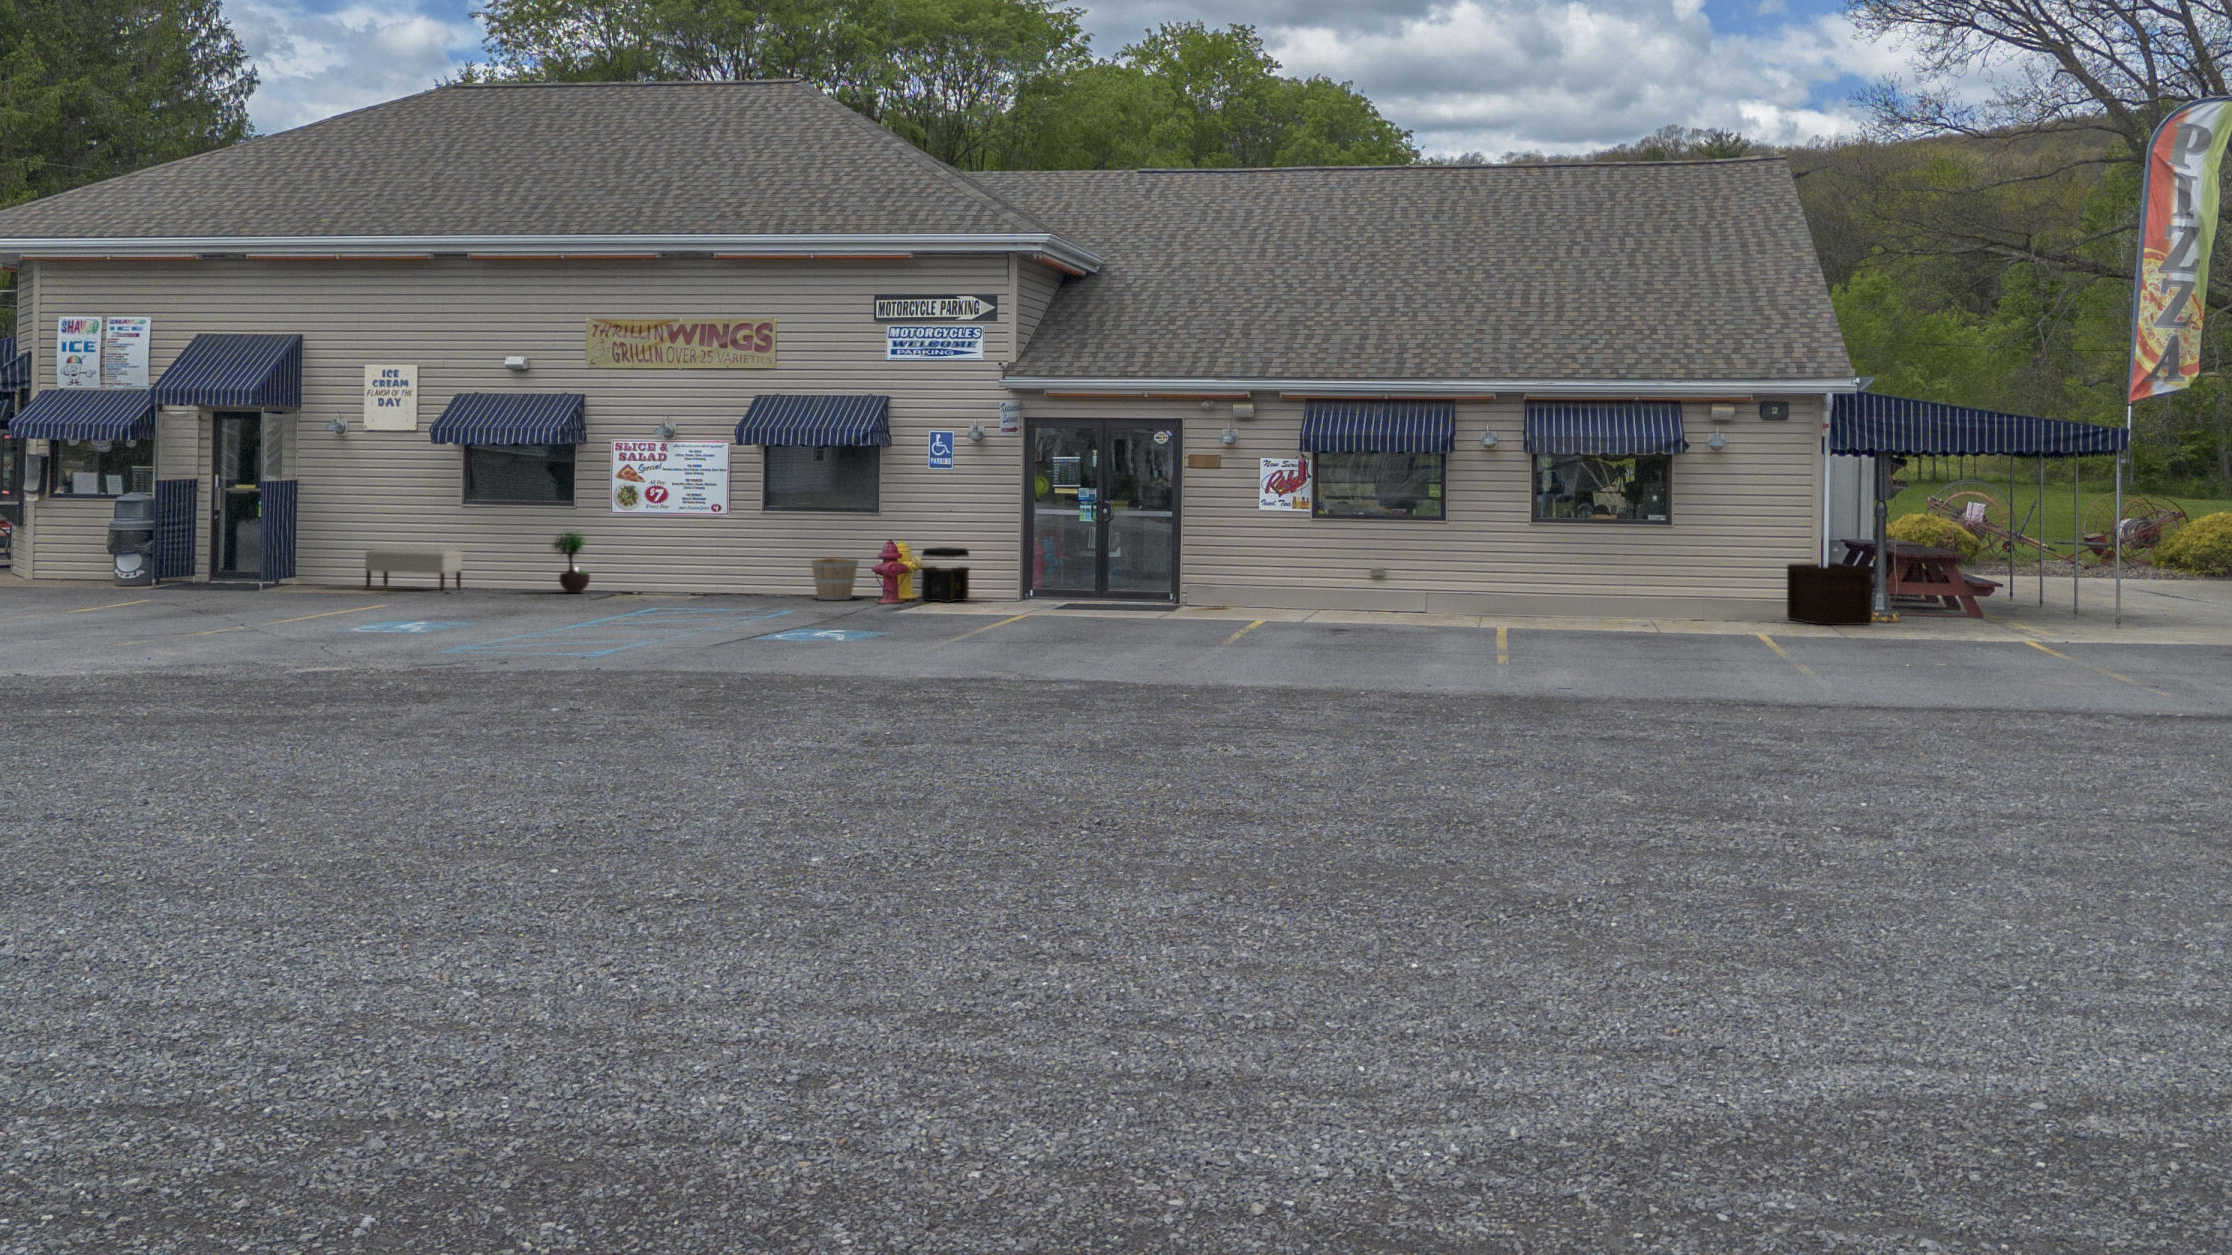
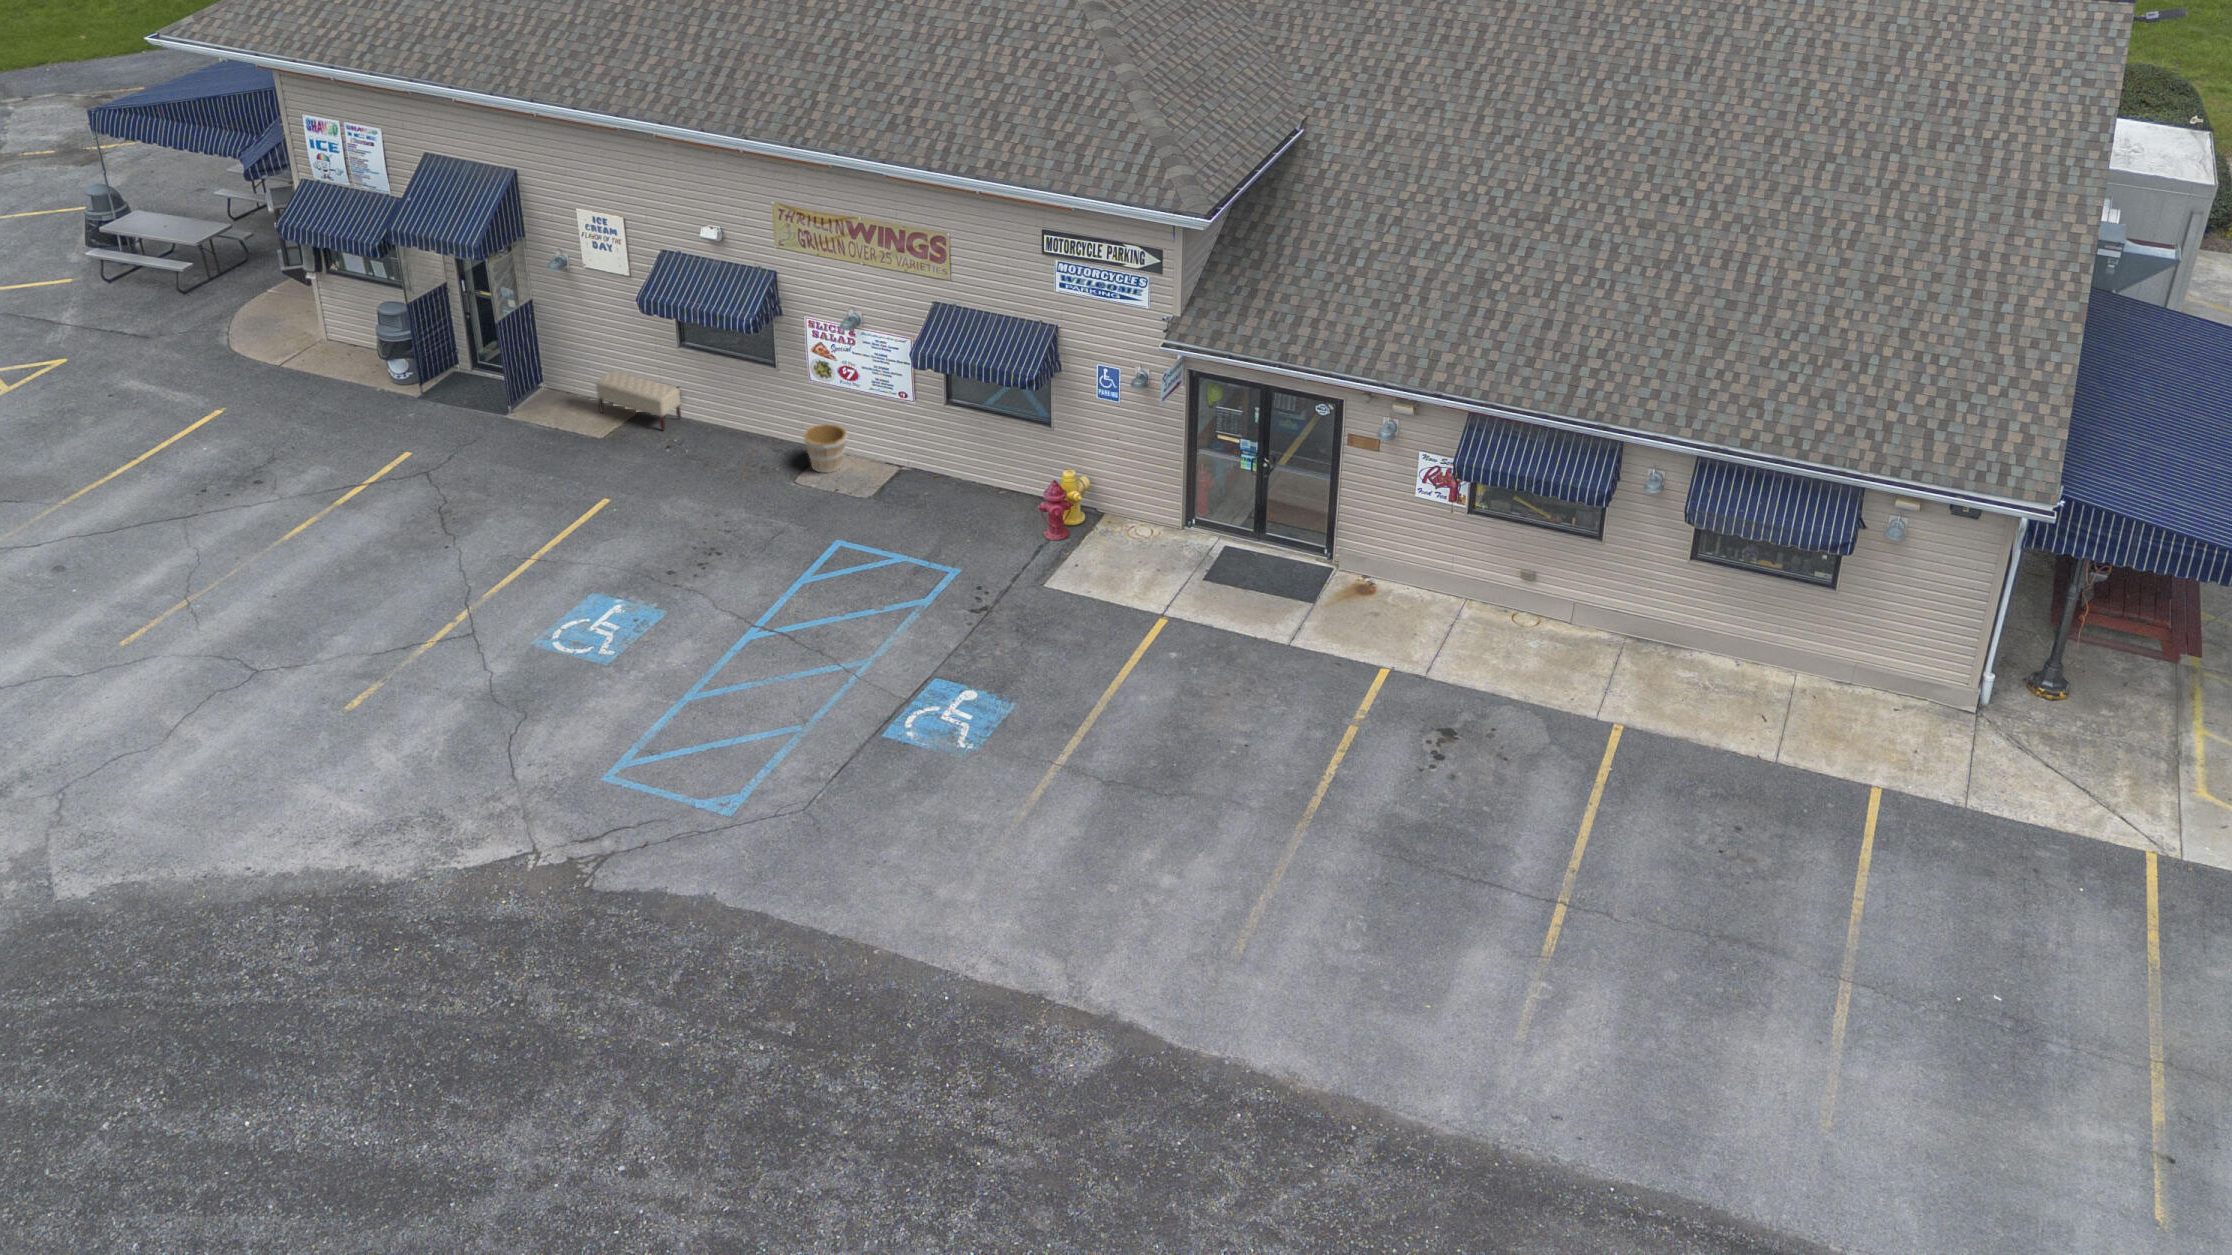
potted tree: present [551,532,590,593] -> none [749,394,790,449]
toolbox: present [921,547,970,603] -> none [1082,470,1130,534]
wooden bucket: present [811,558,859,600] -> present [803,424,848,473]
wooden crate: present [1787,563,1872,625] -> none [1925,673,2020,757]

